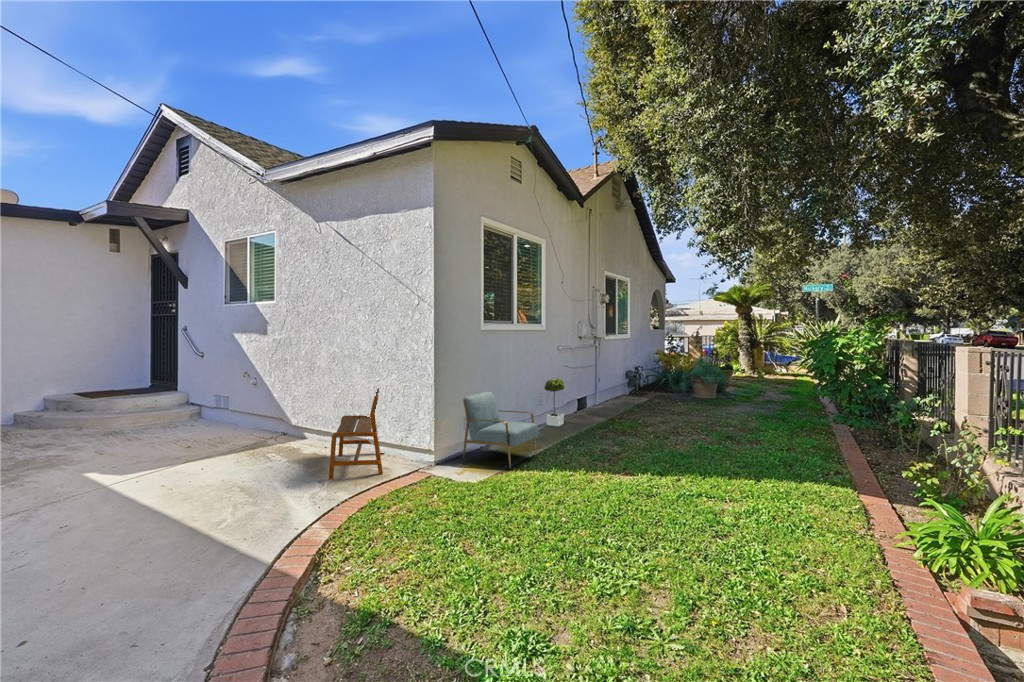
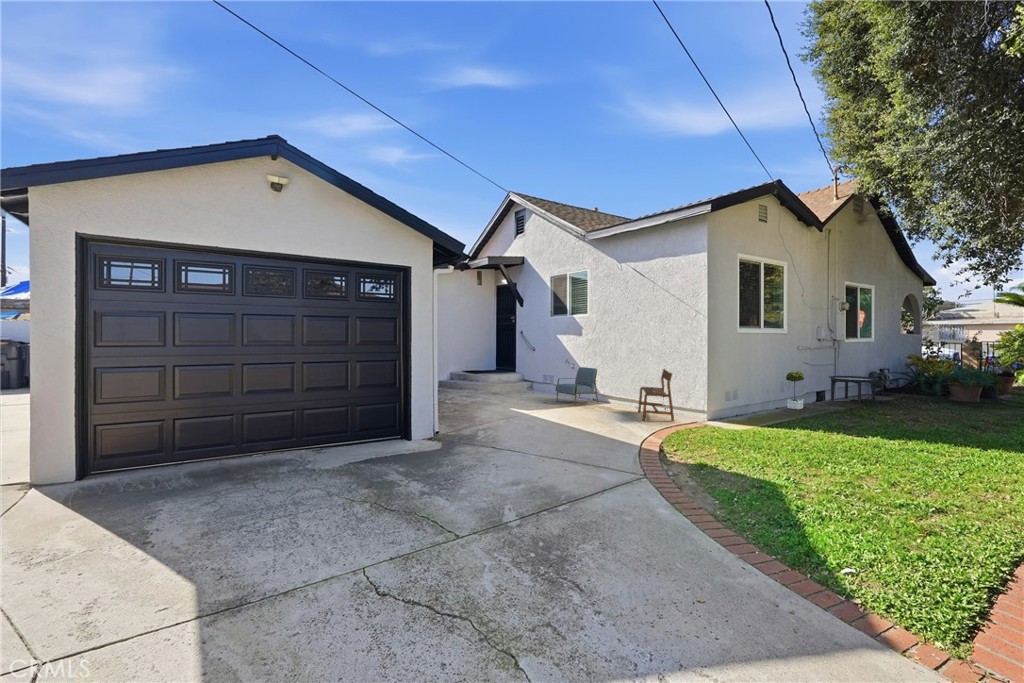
round table: none [590,378,637,411] -> present [829,376,879,404]
chair: present [463,392,539,468] -> present [556,367,598,405]

